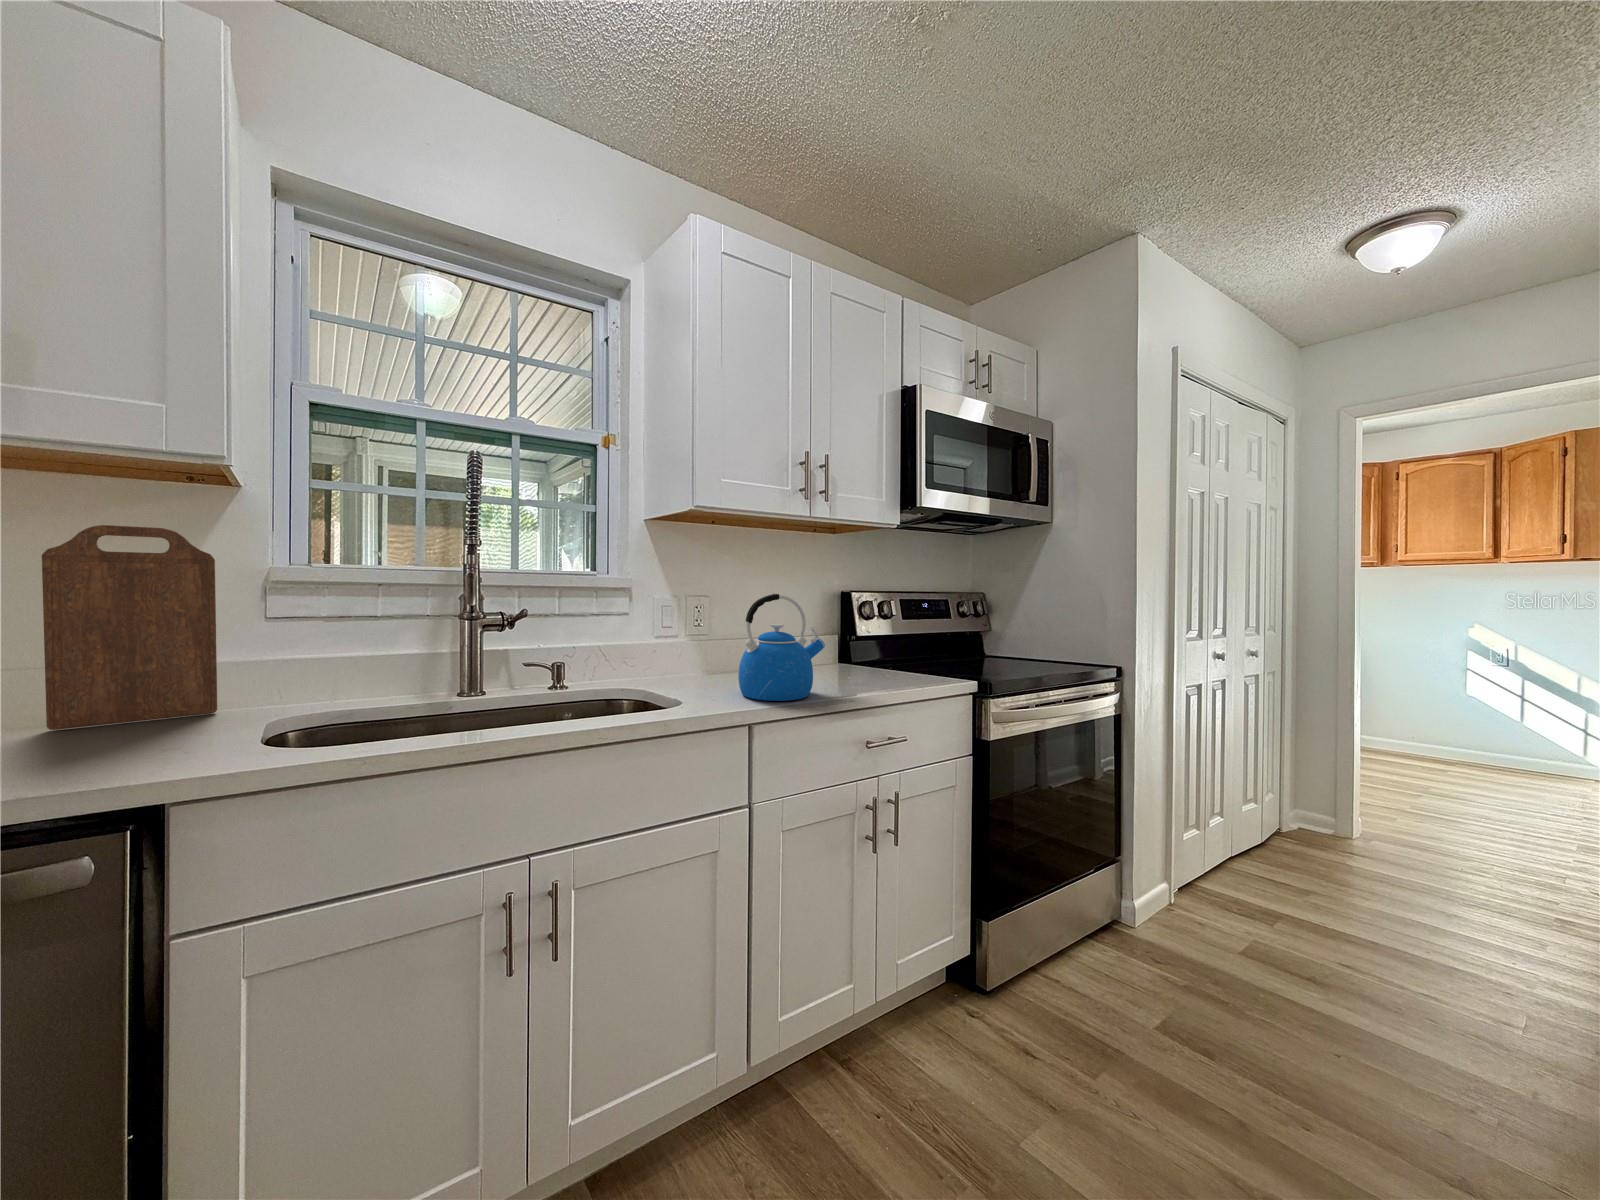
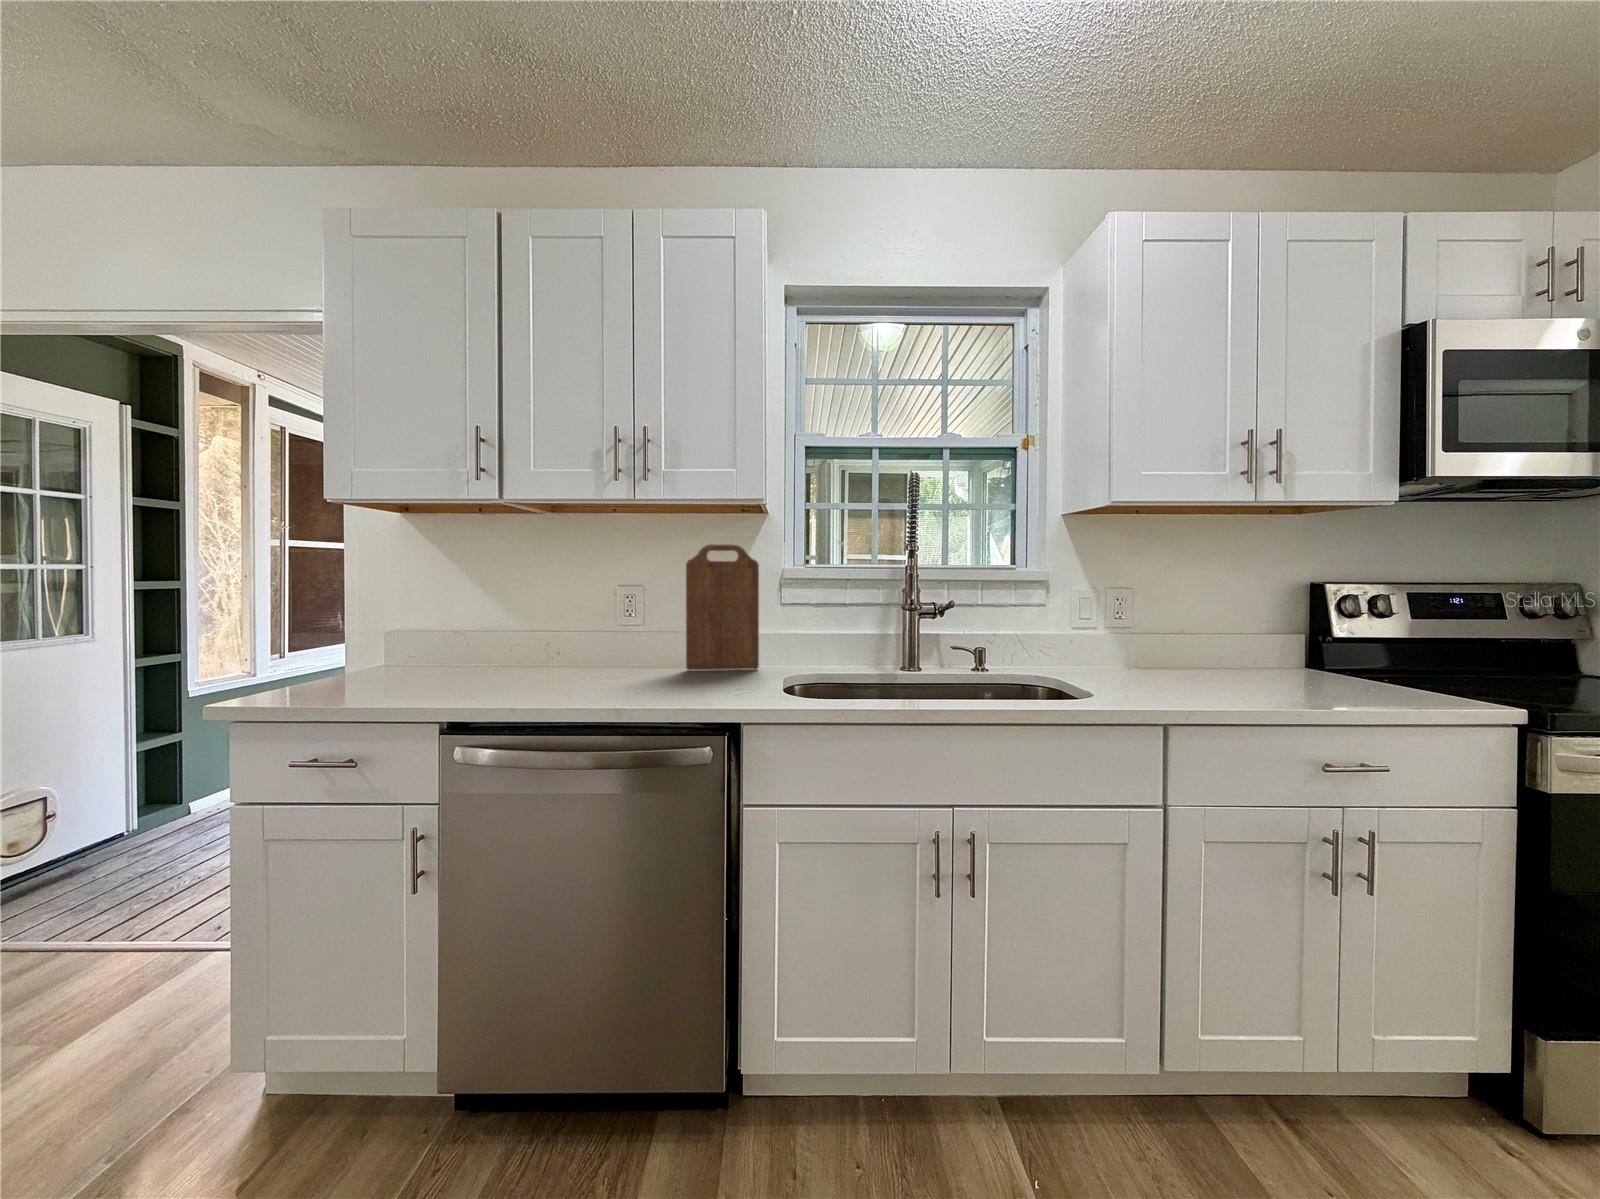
kettle: present [738,594,825,701] -> none [1151,583,1255,692]

